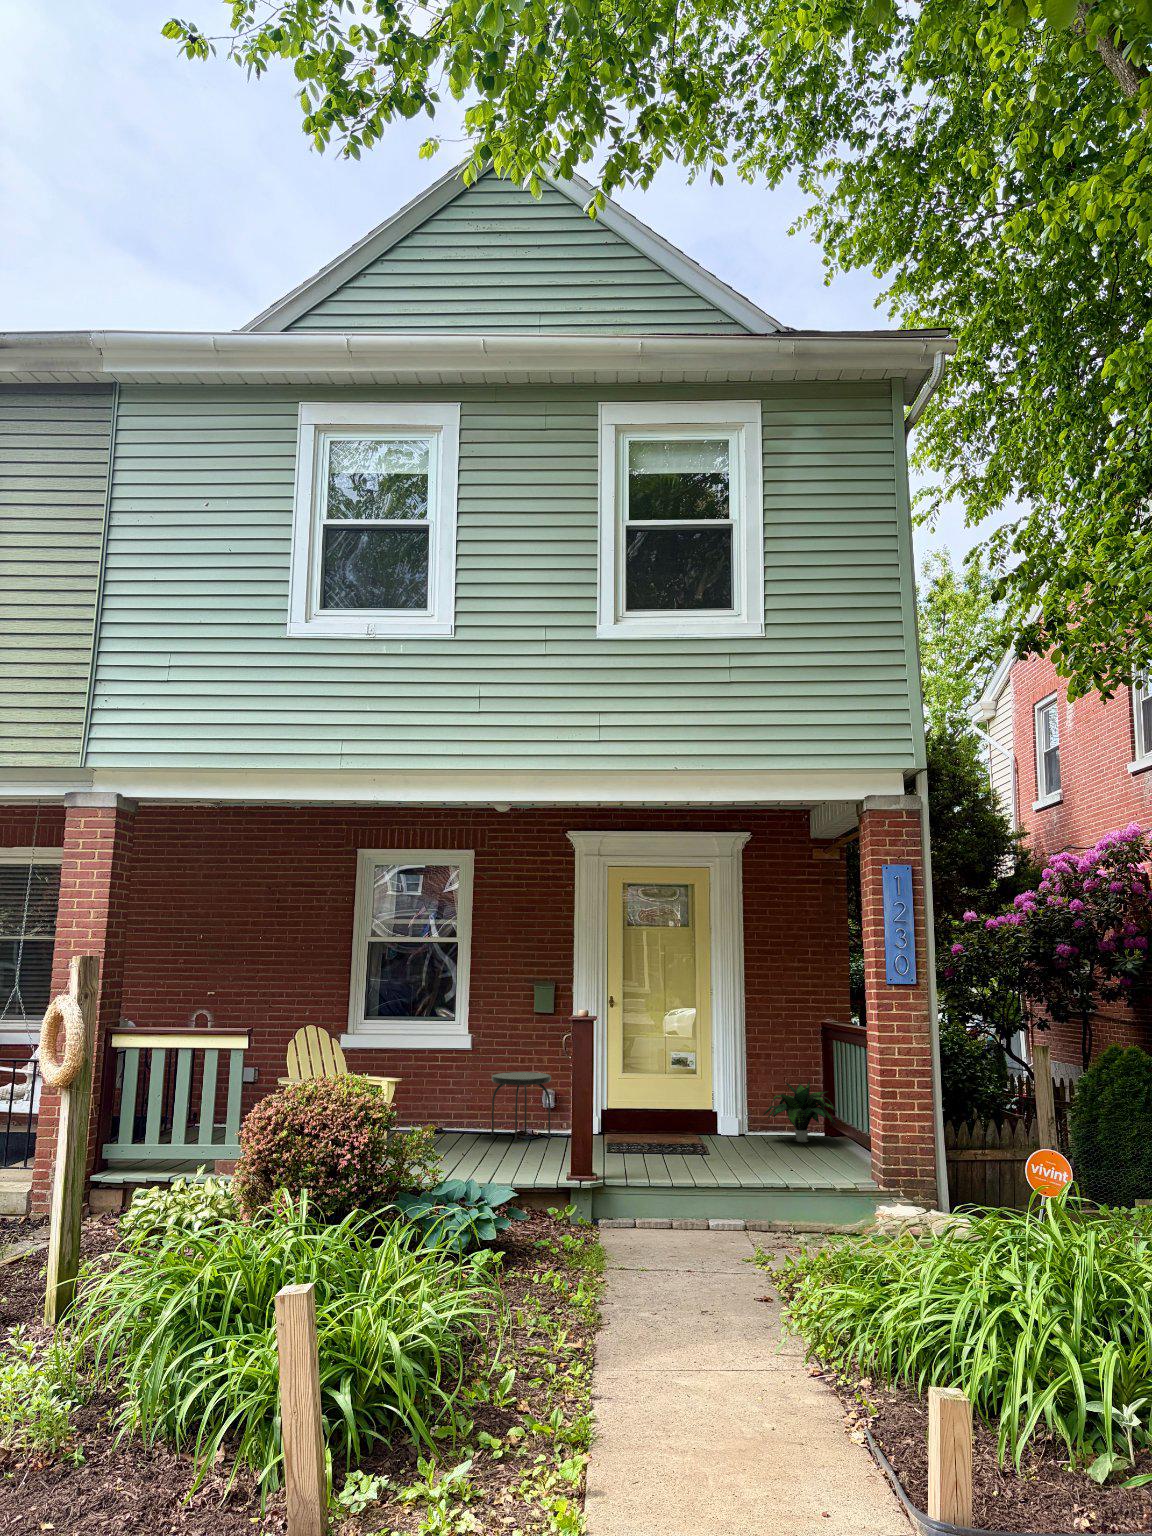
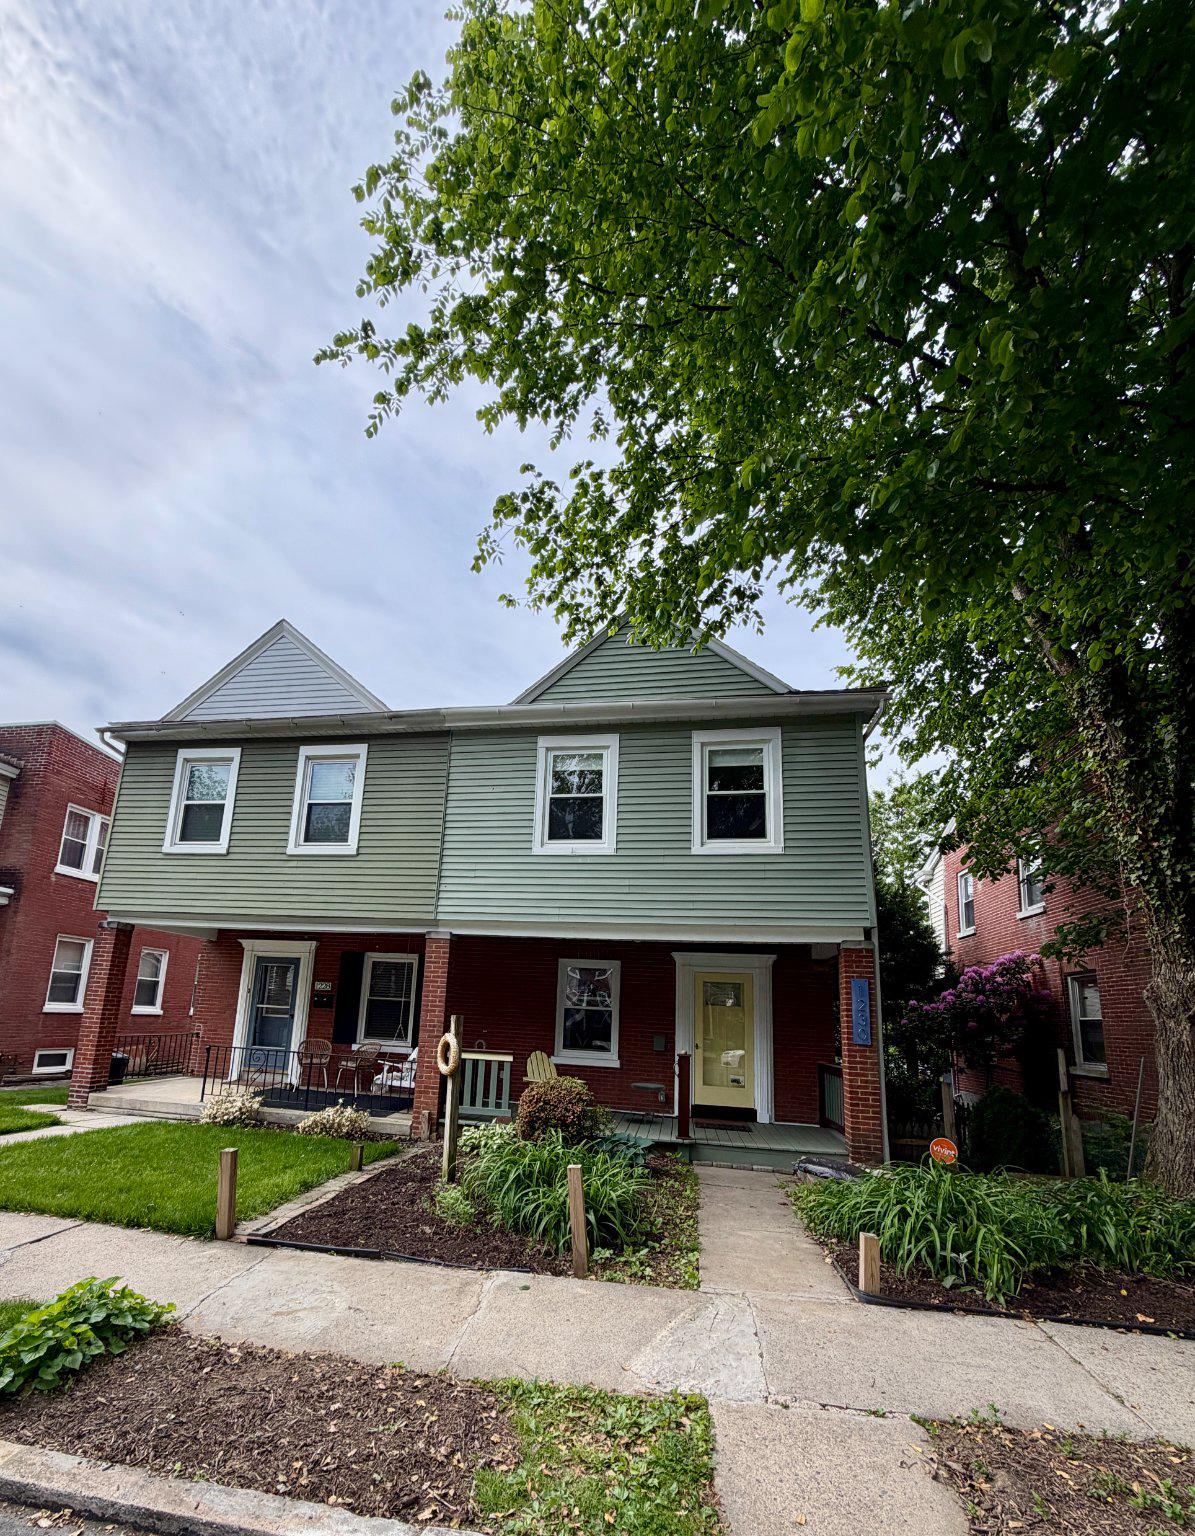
potted plant: present [763,1080,837,1142] -> none [786,1098,832,1136]

